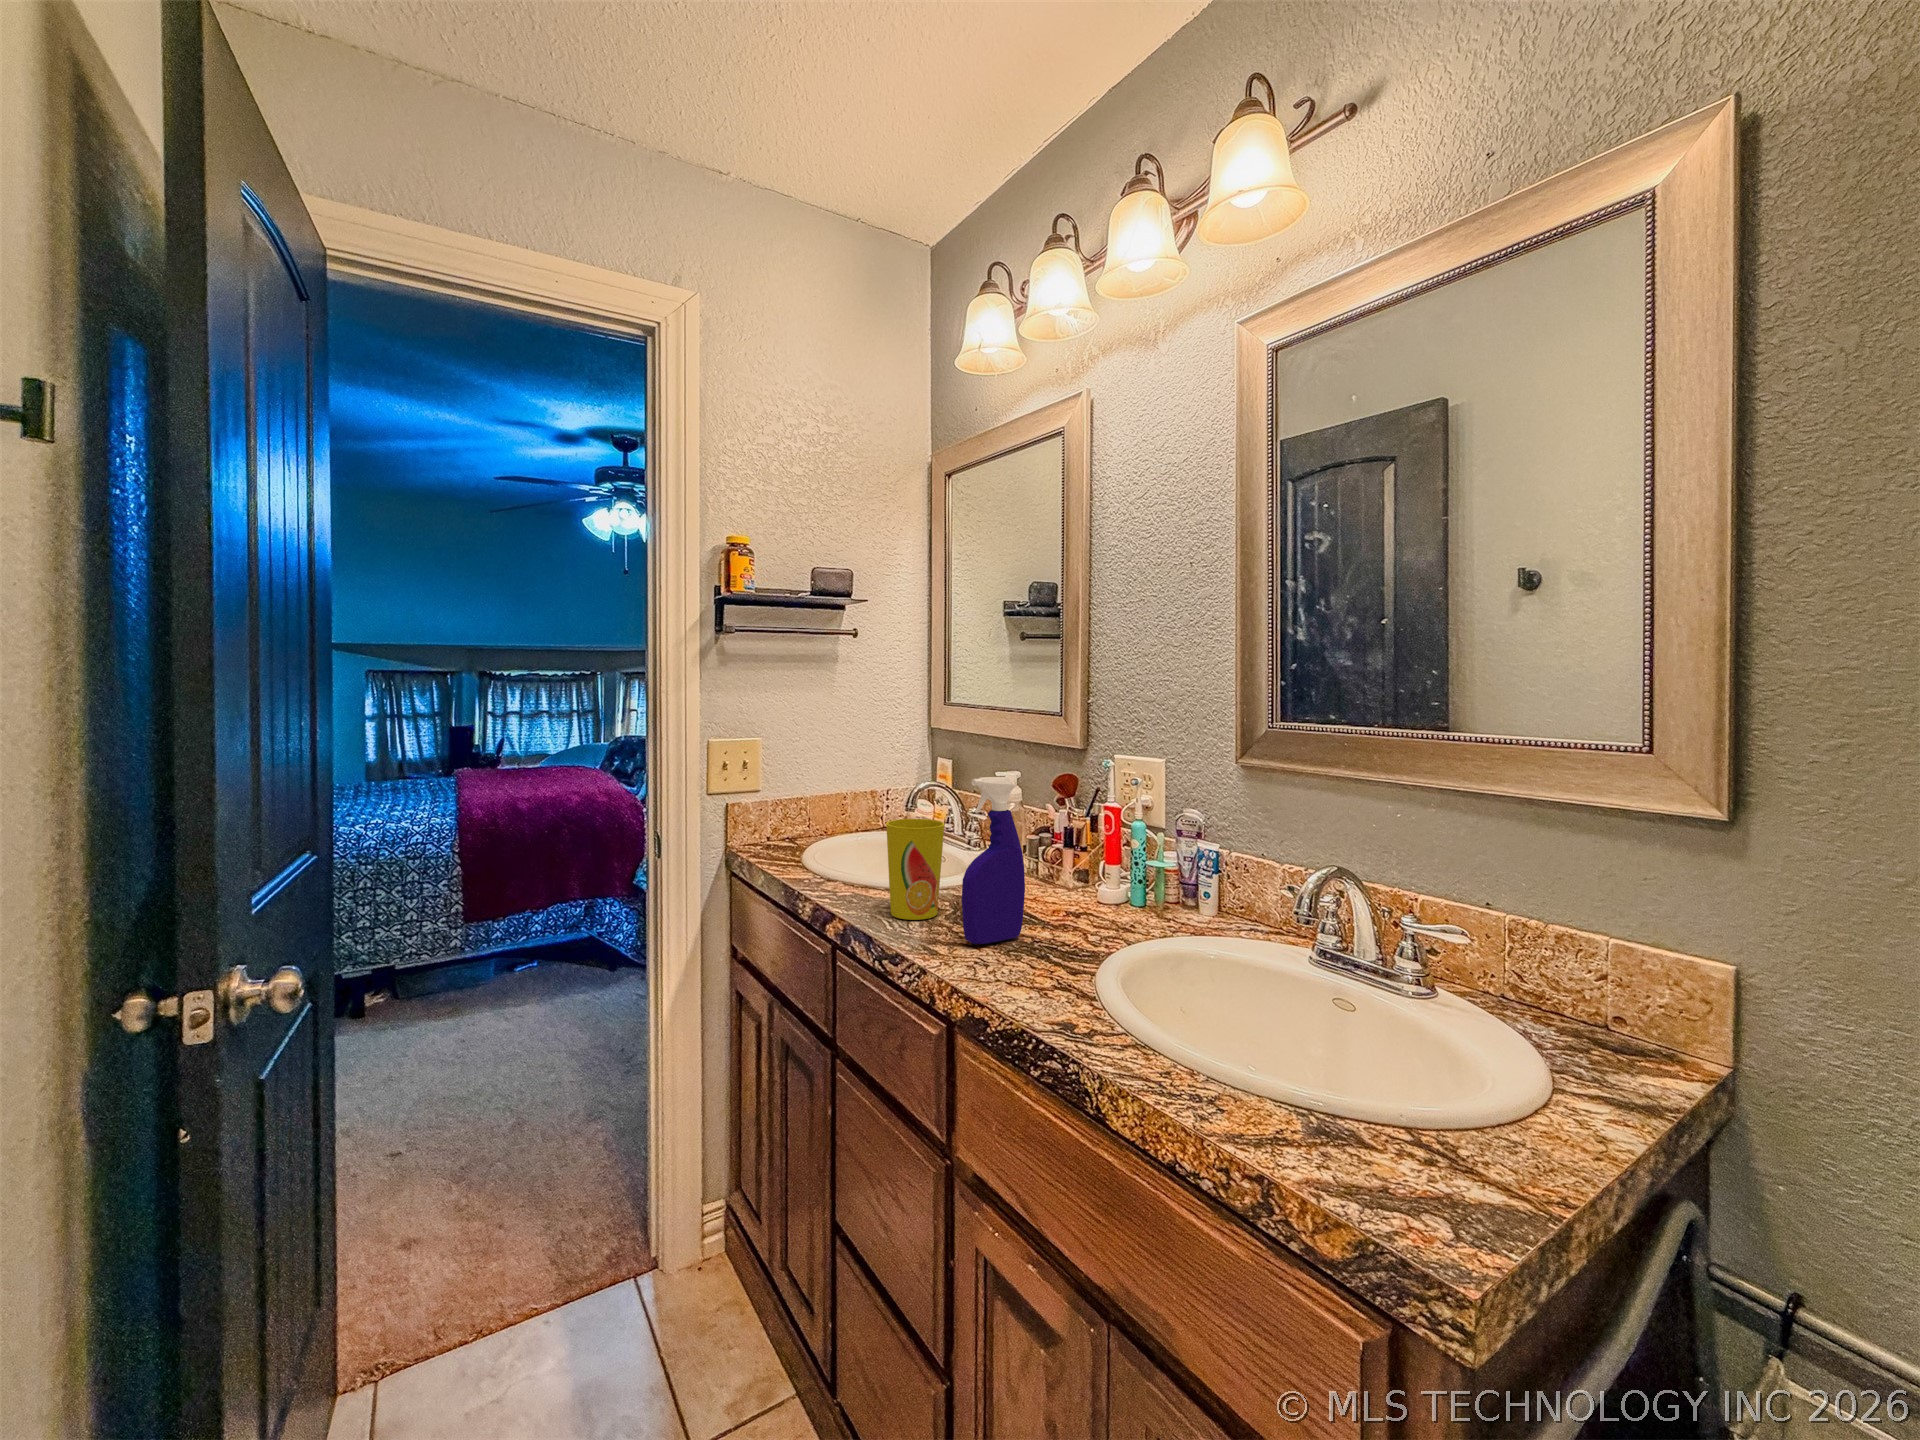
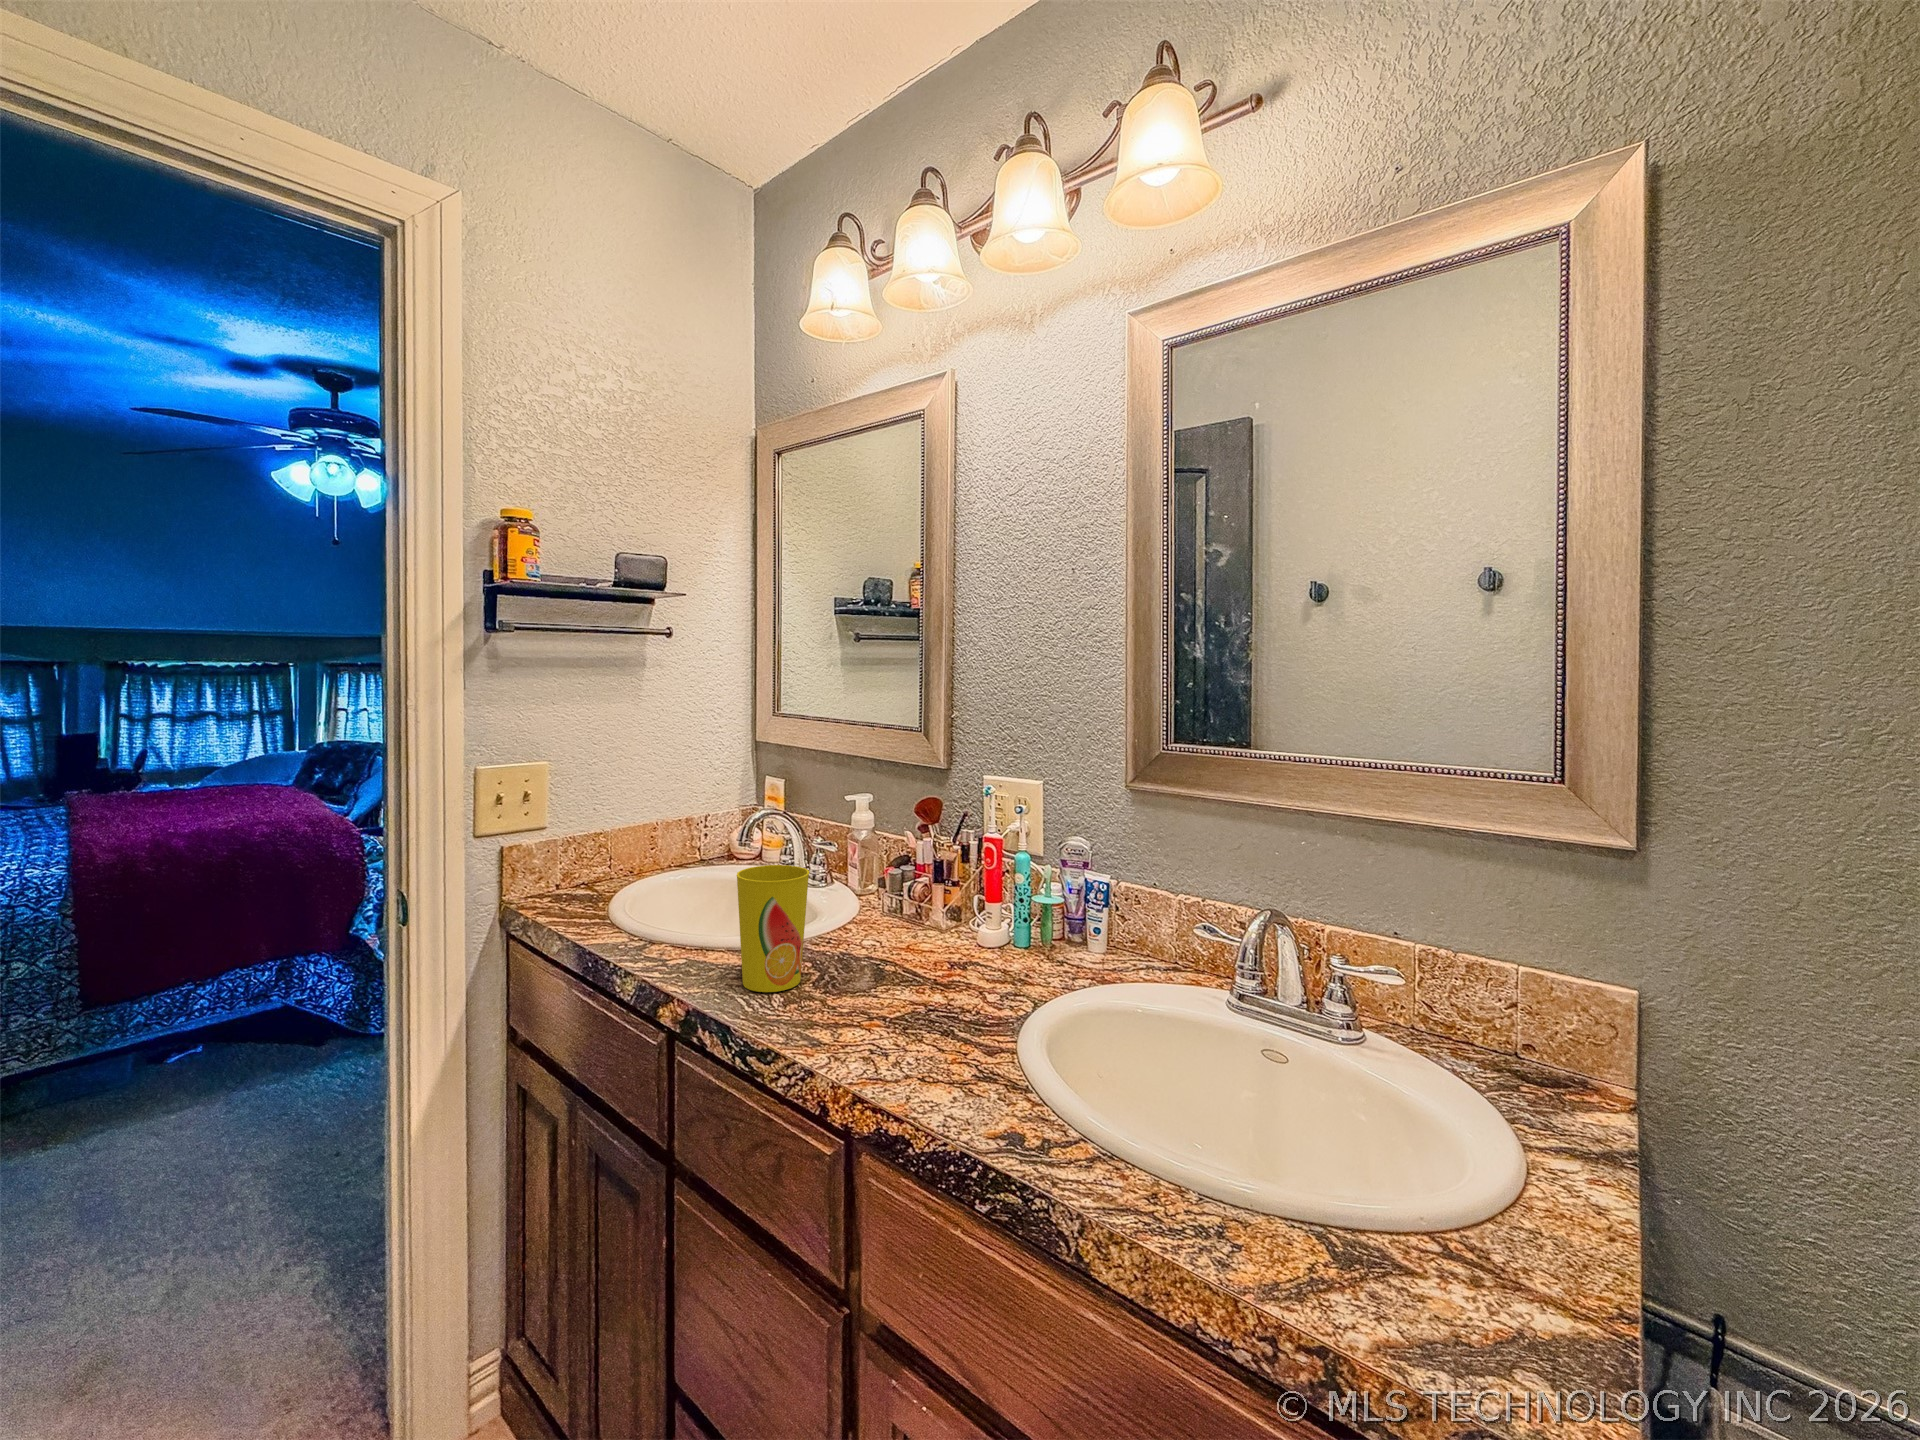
spray bottle: present [962,777,1025,944] -> none [845,818,915,1022]

